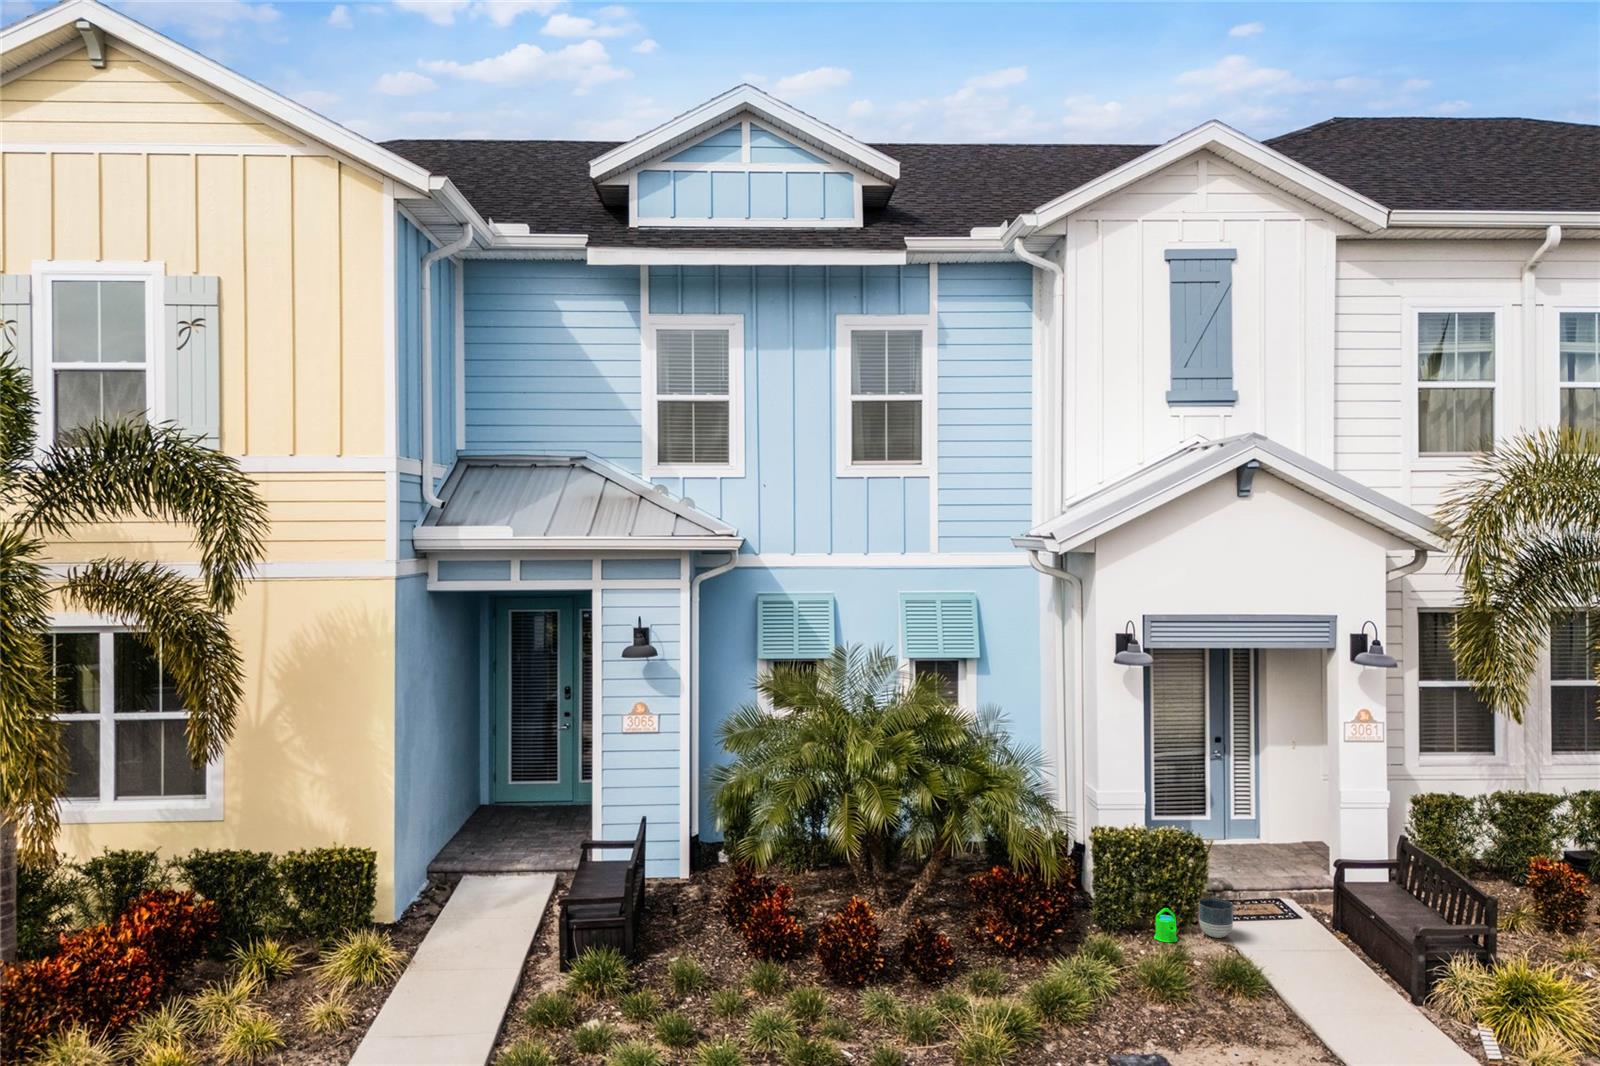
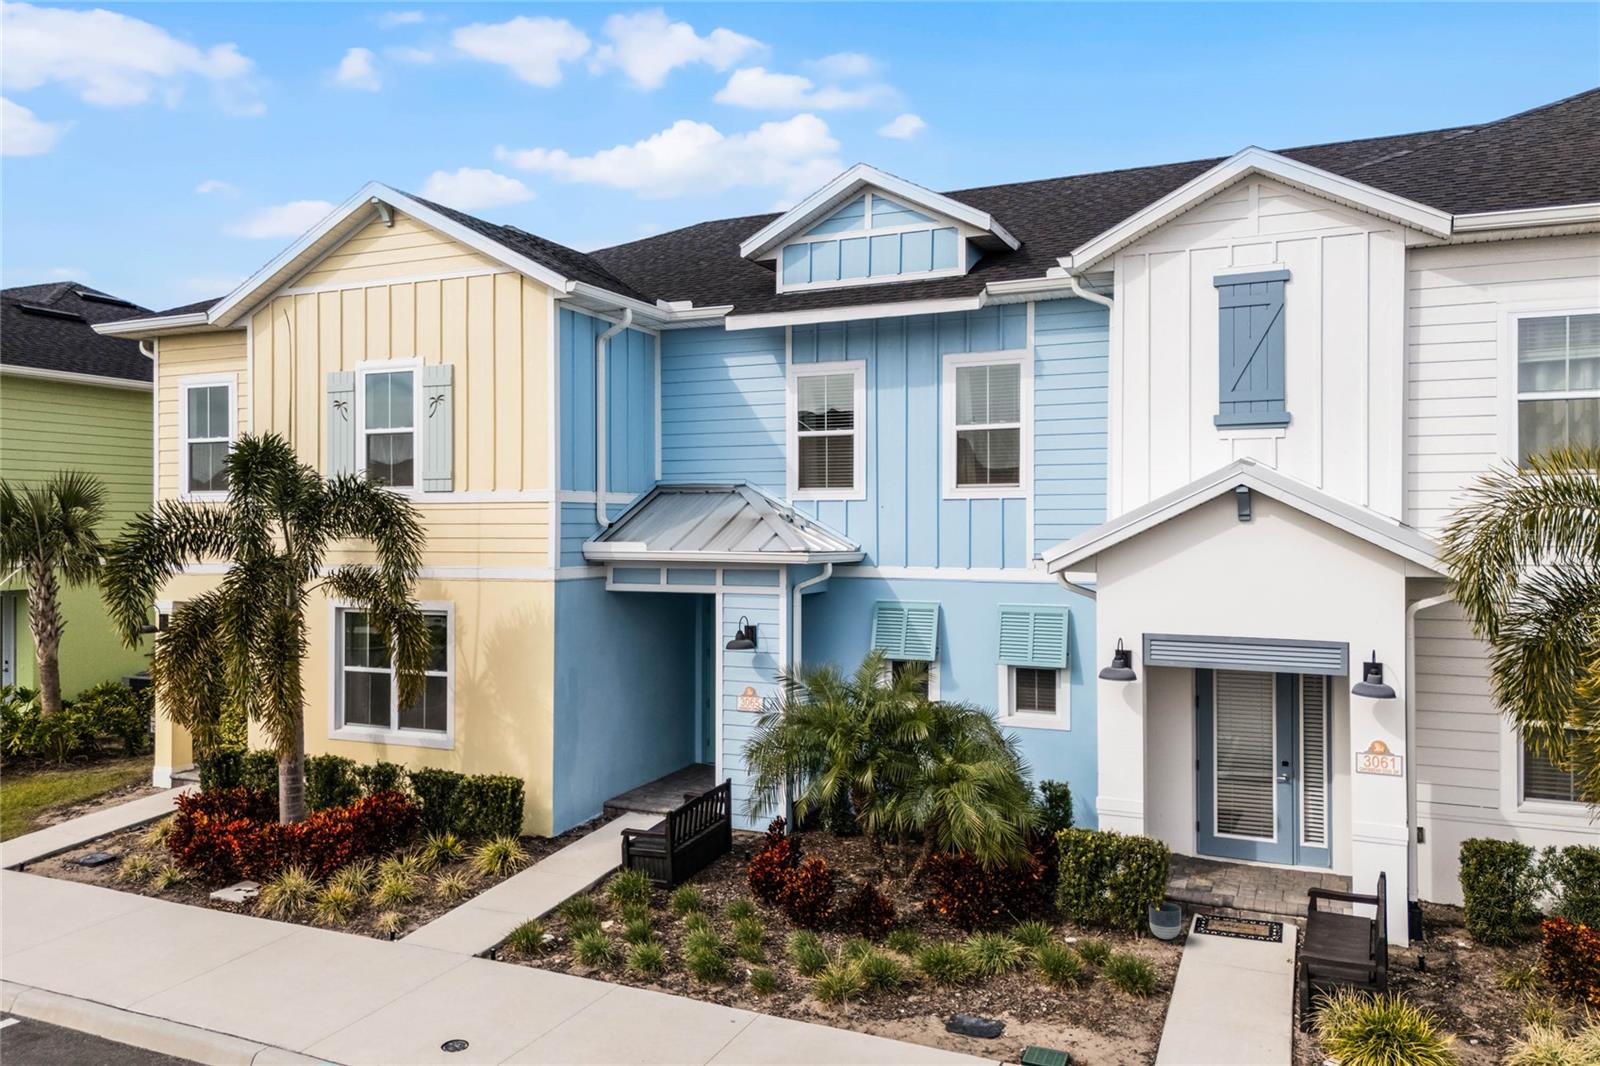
watering can: present [1154,908,1178,943] -> none [1104,904,1126,935]

